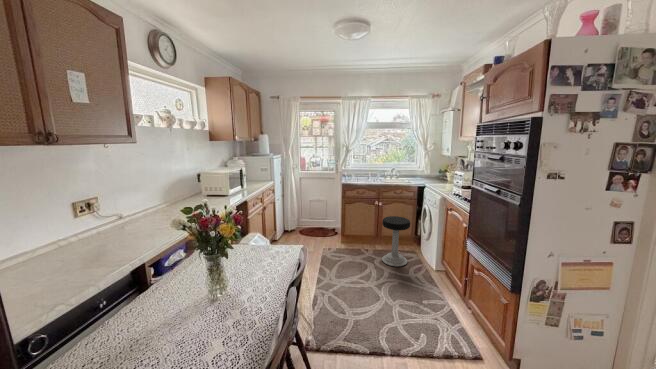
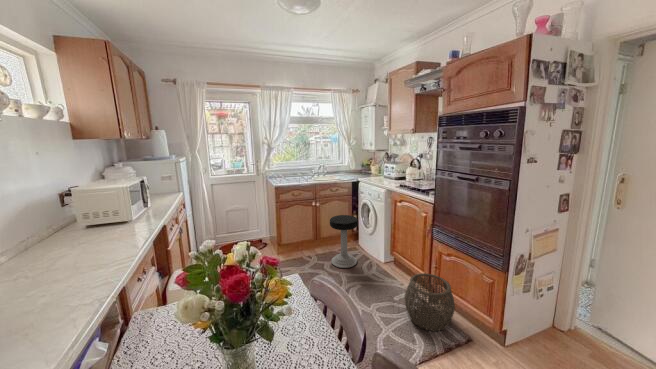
woven basket: none [423,281,474,340] -> present [405,273,455,331]

